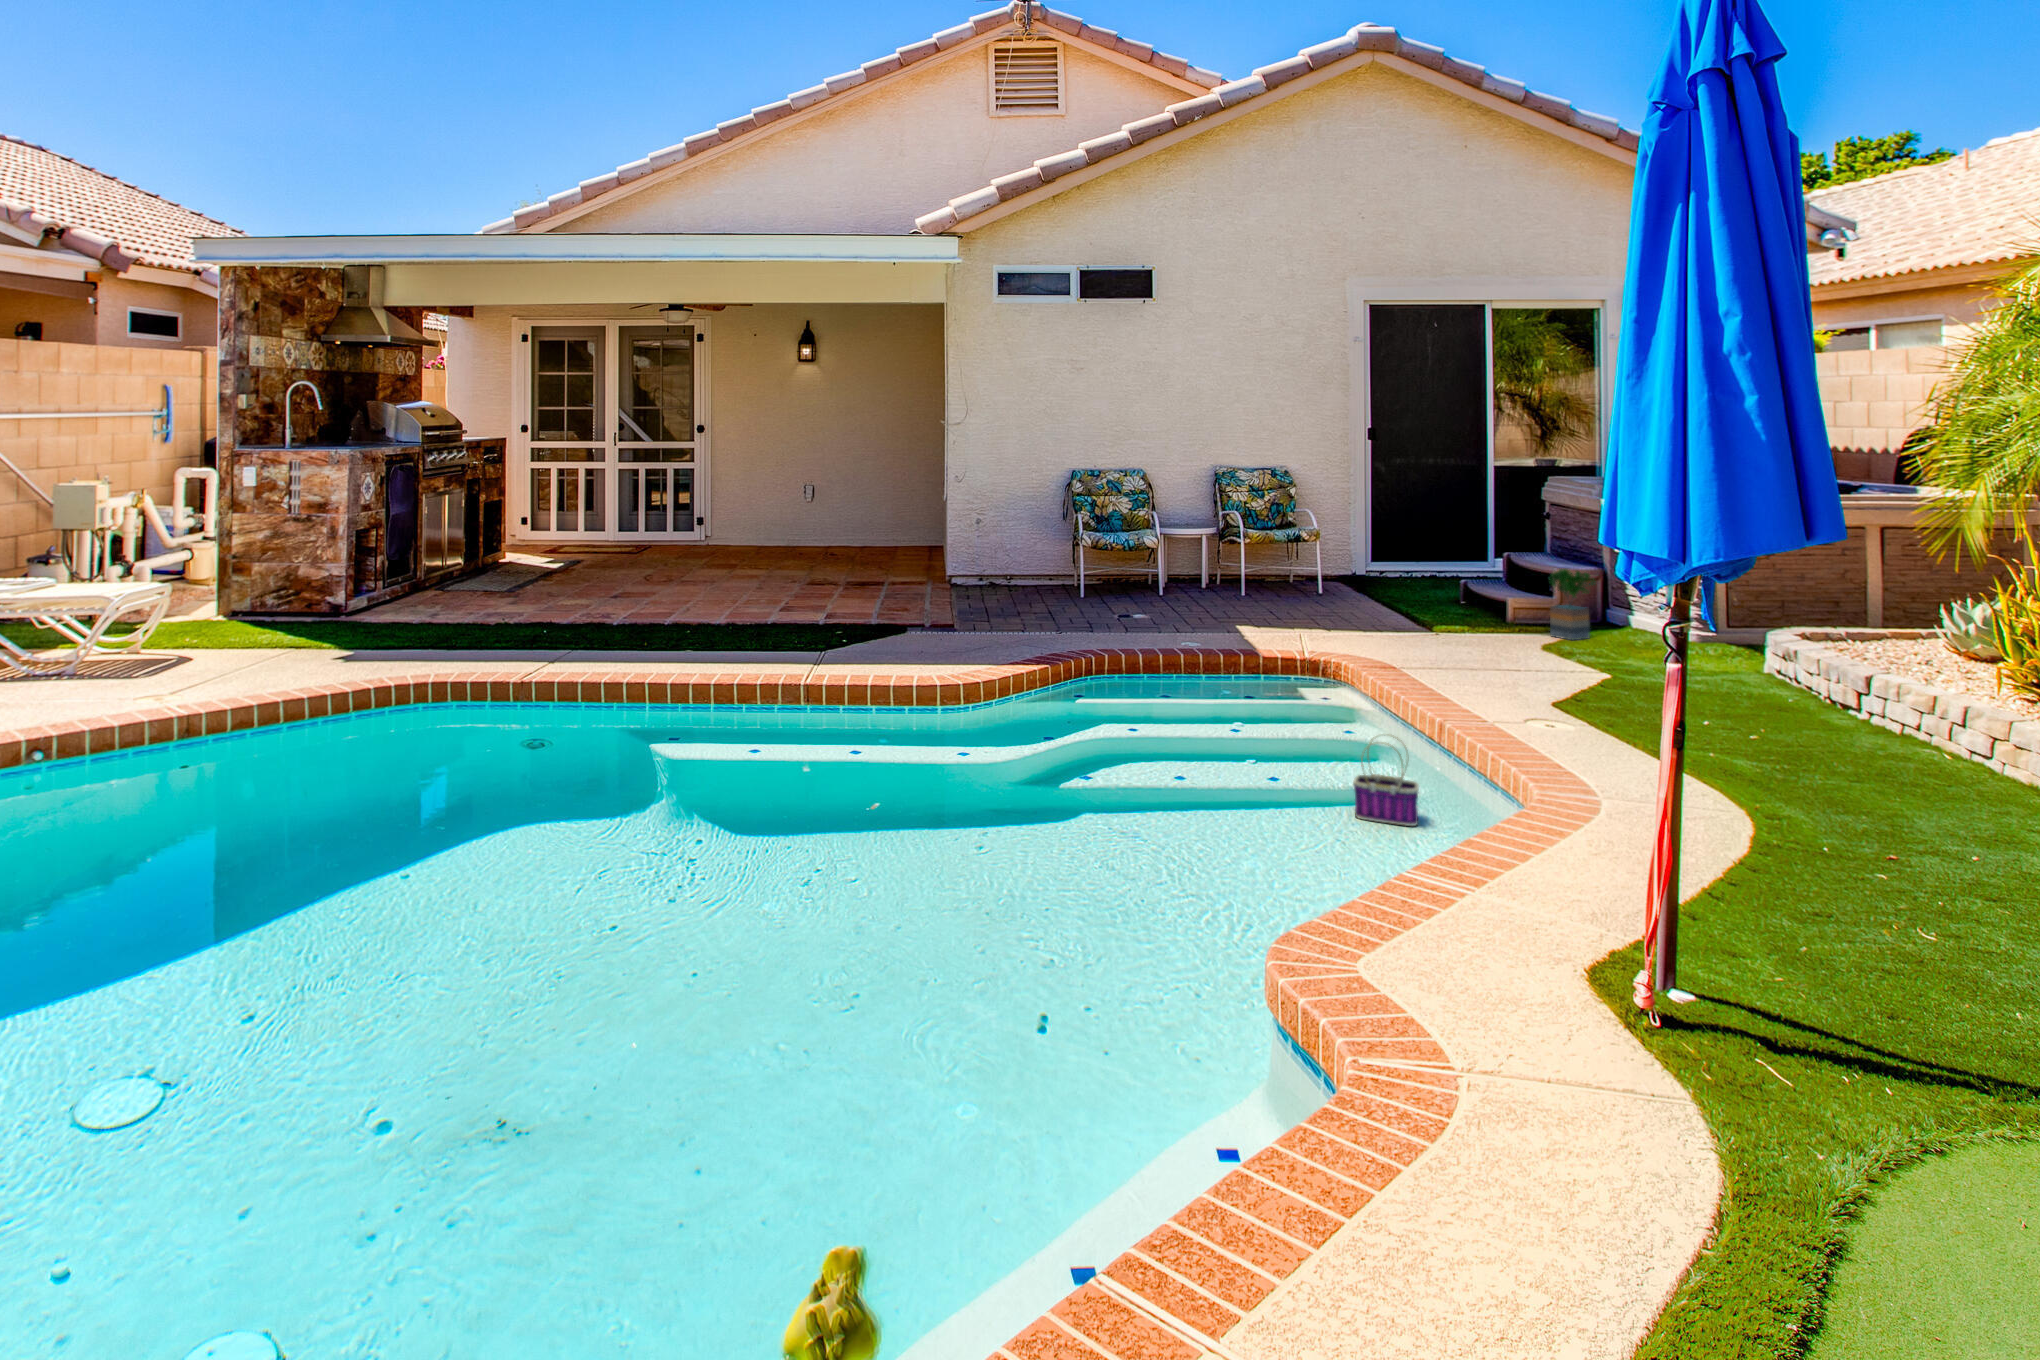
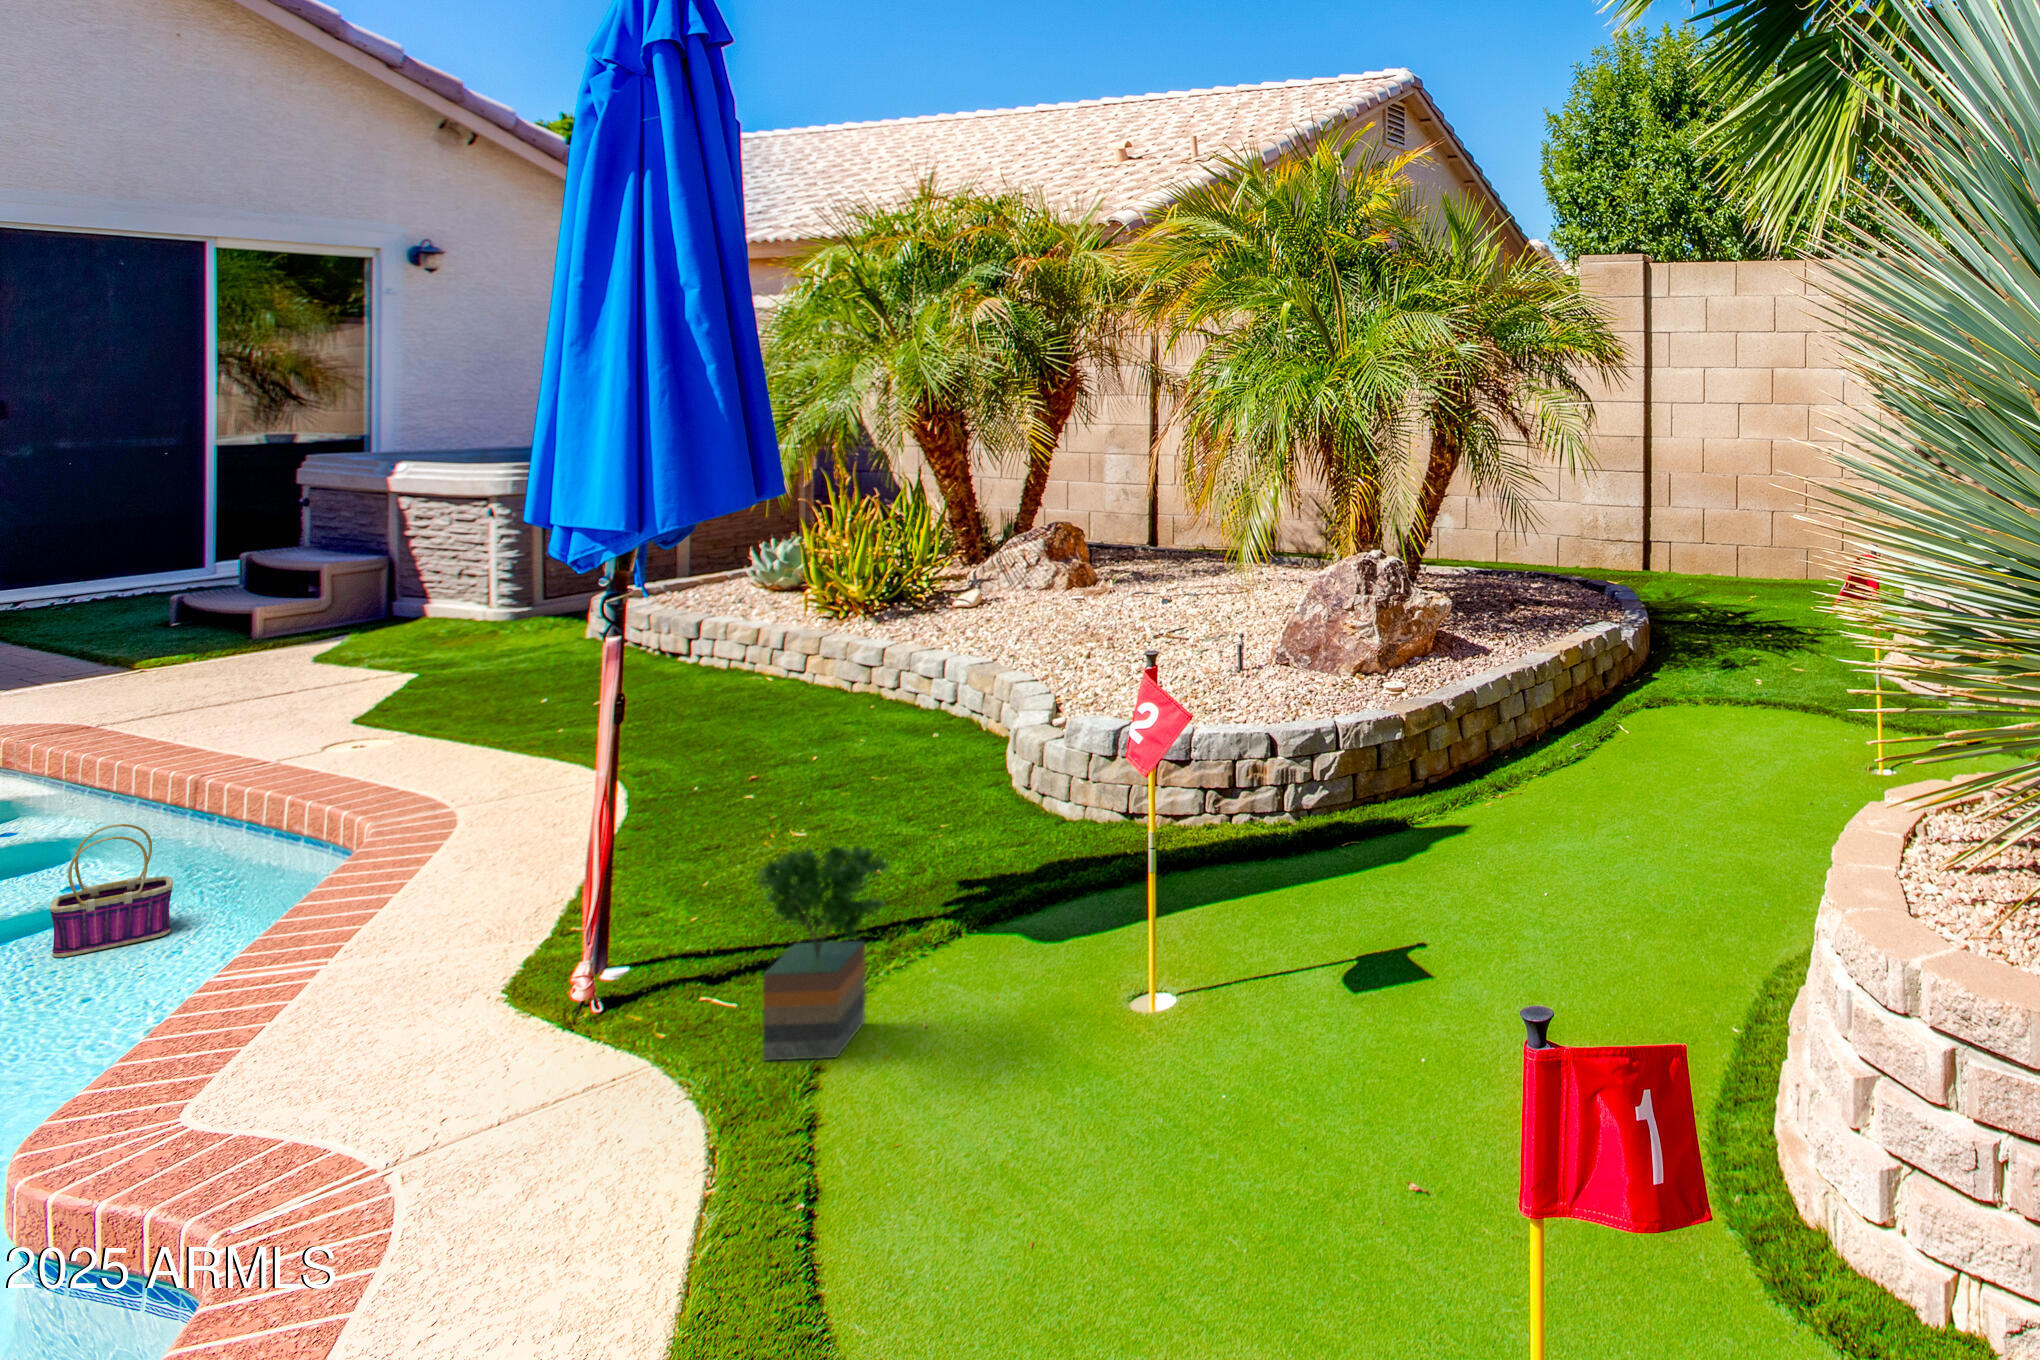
potted tree: present [1549,569,1596,640] -> present [756,844,888,1061]

